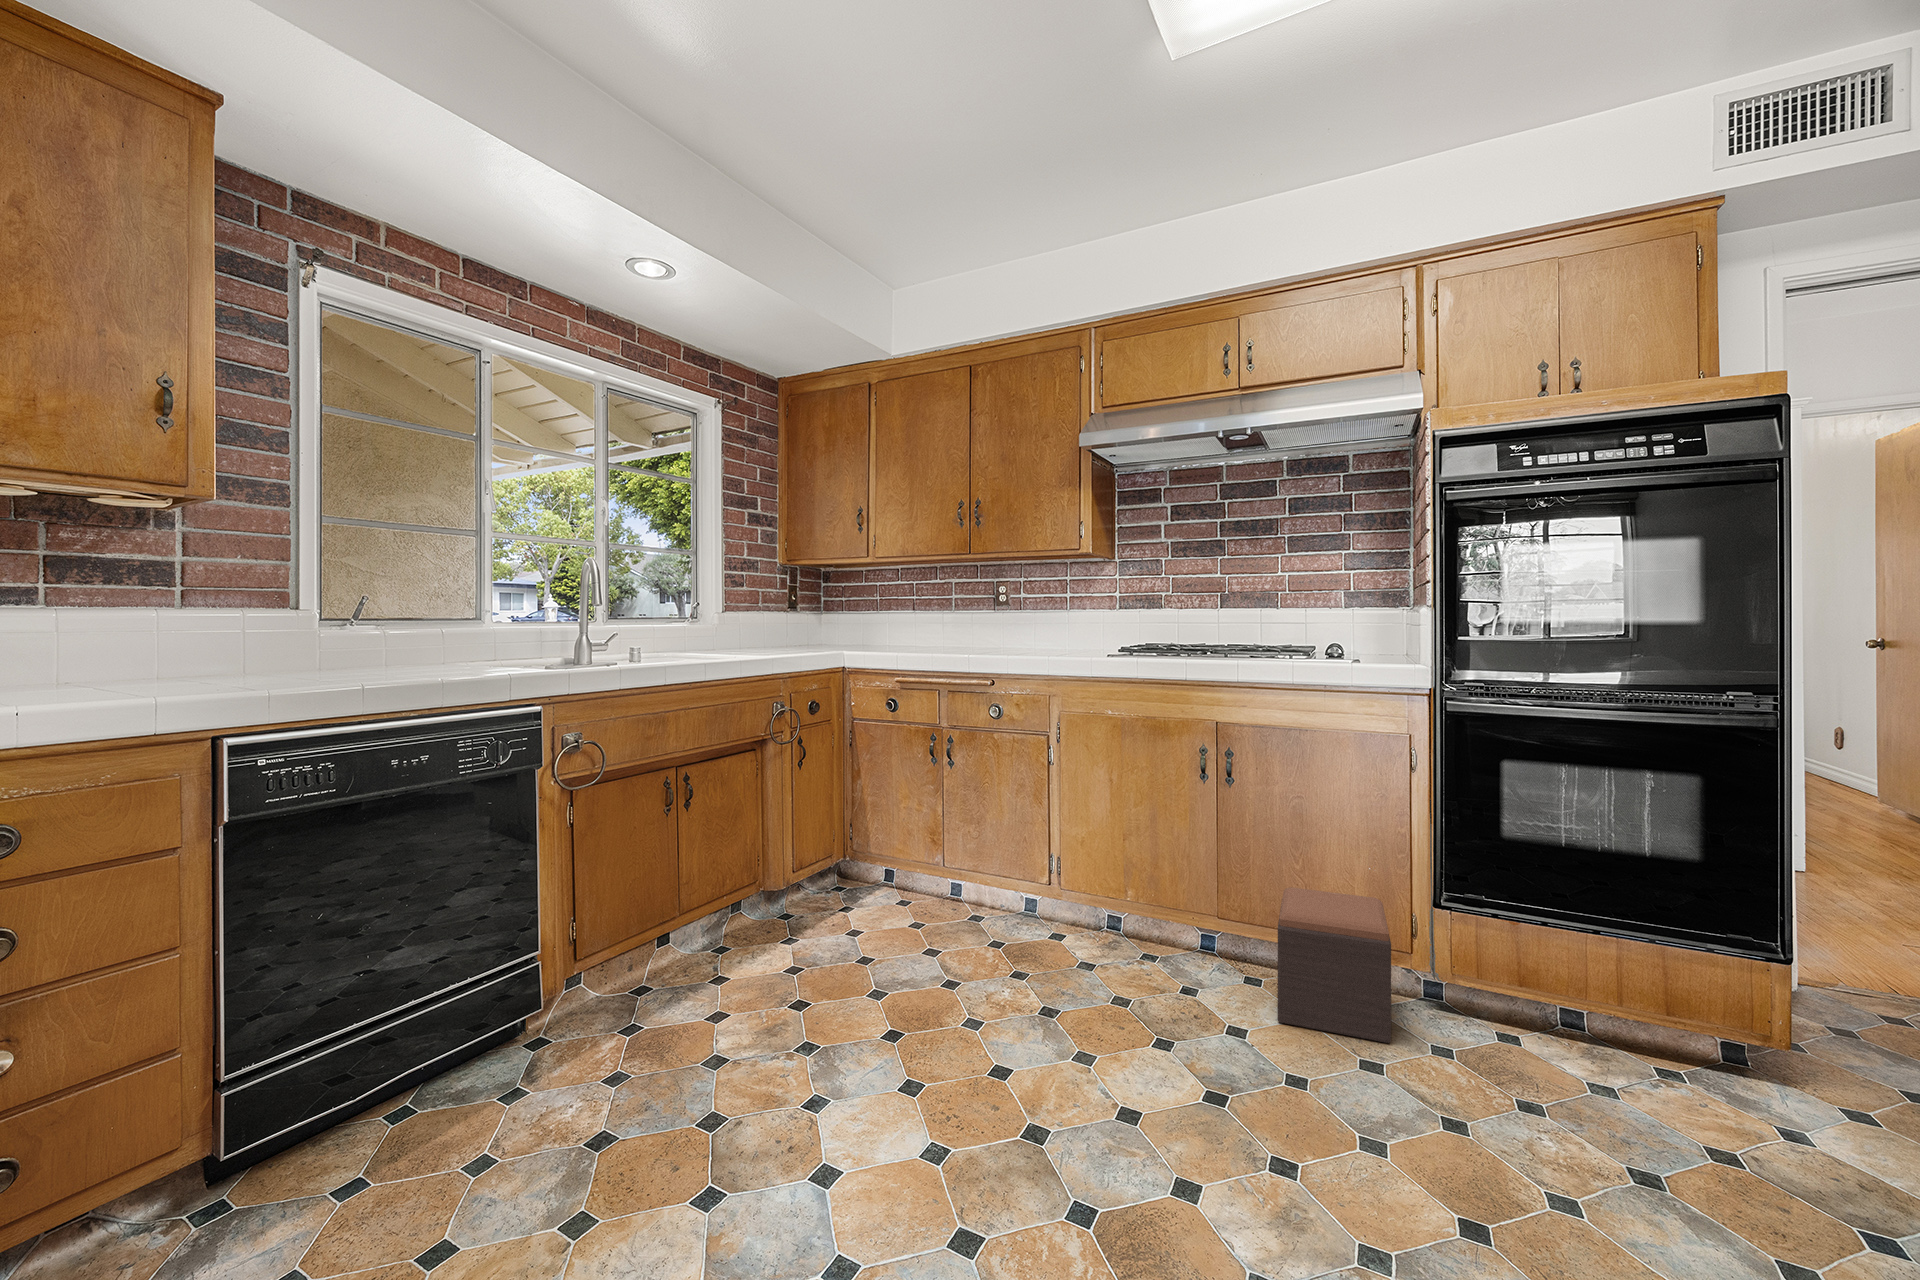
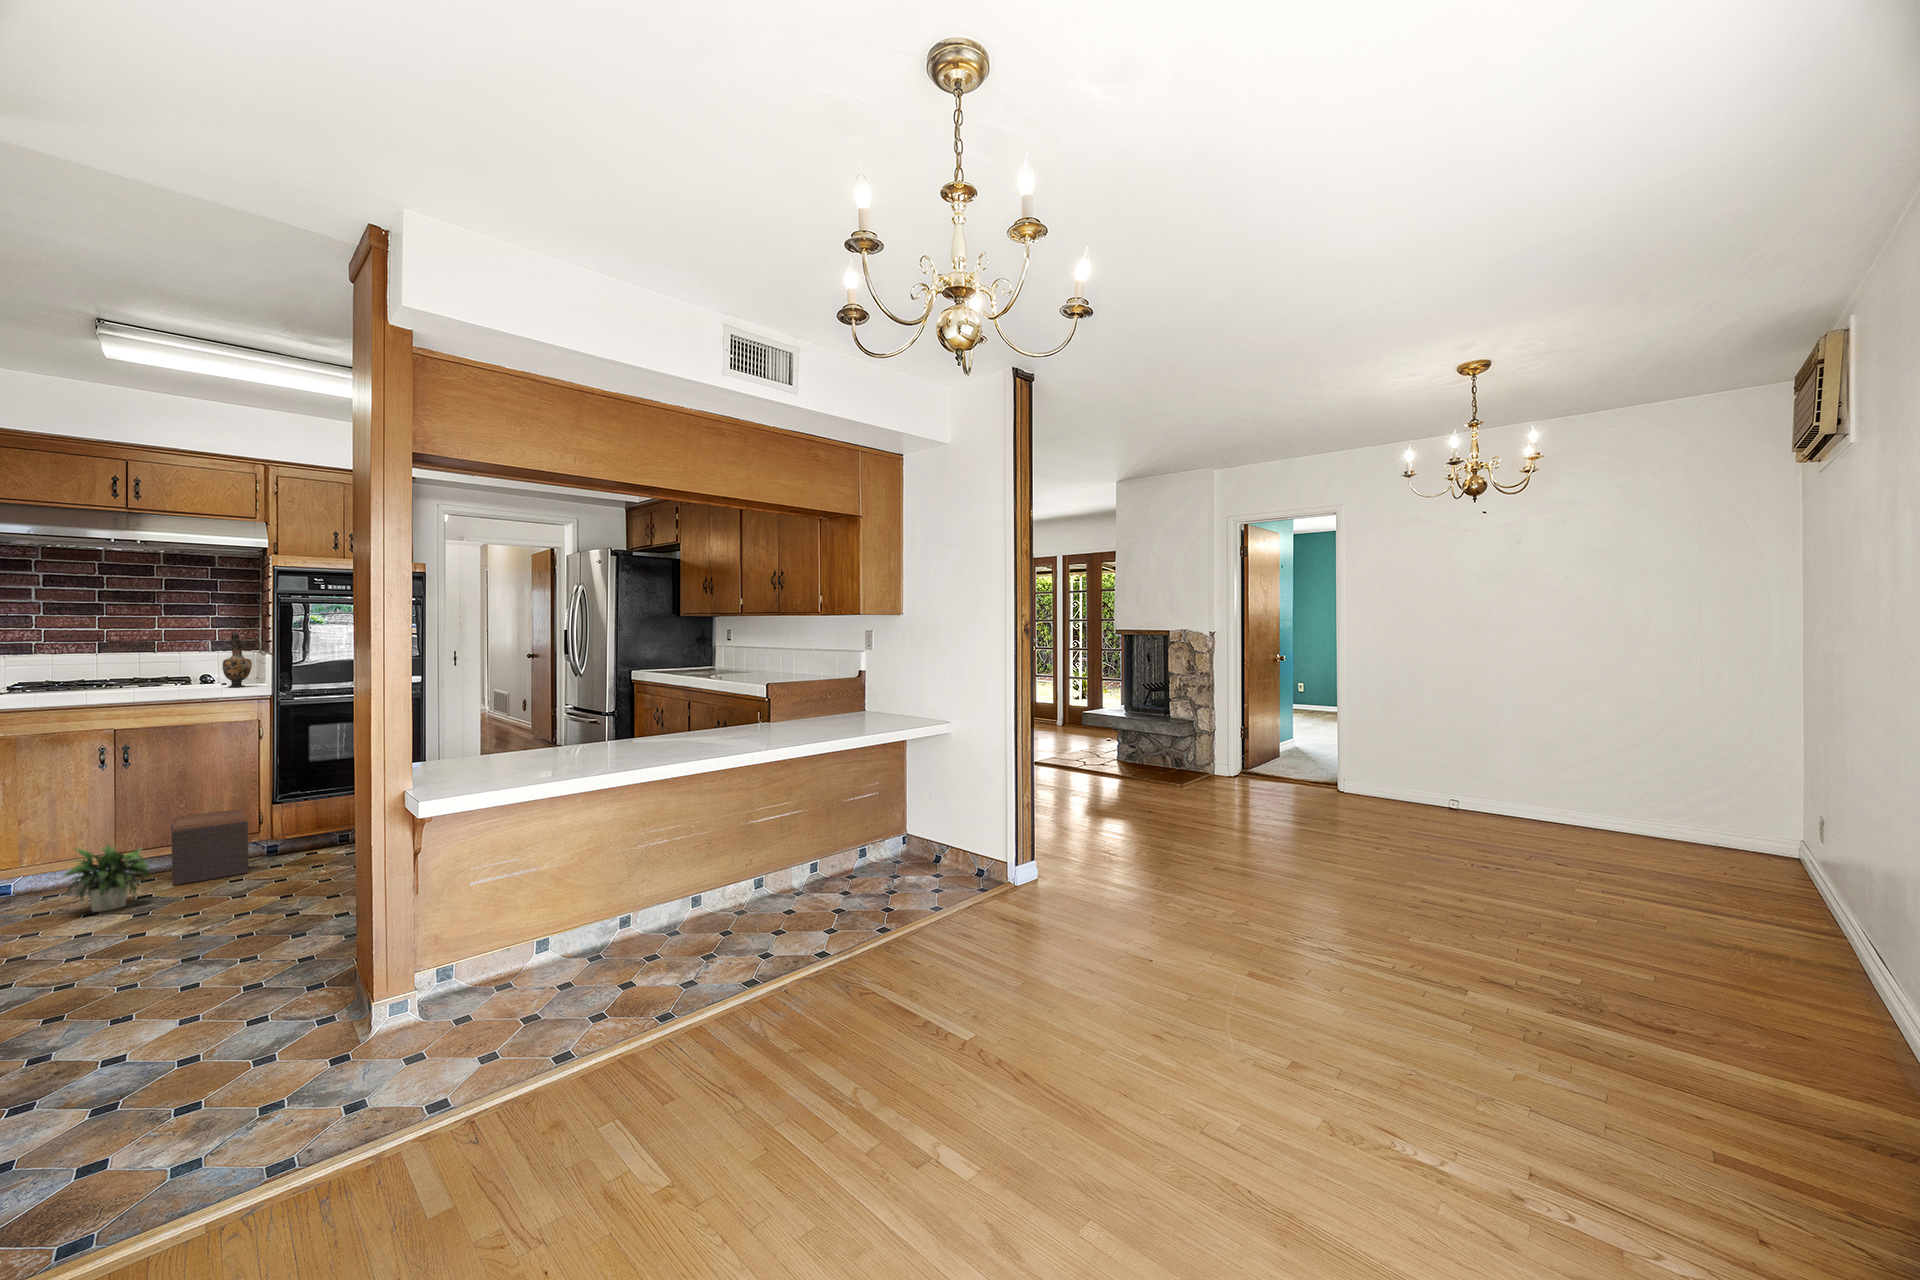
vase: none [1356,571,1400,670] -> present [222,632,252,687]
potted plant: none [1127,927,1245,1065] -> present [63,844,151,912]

